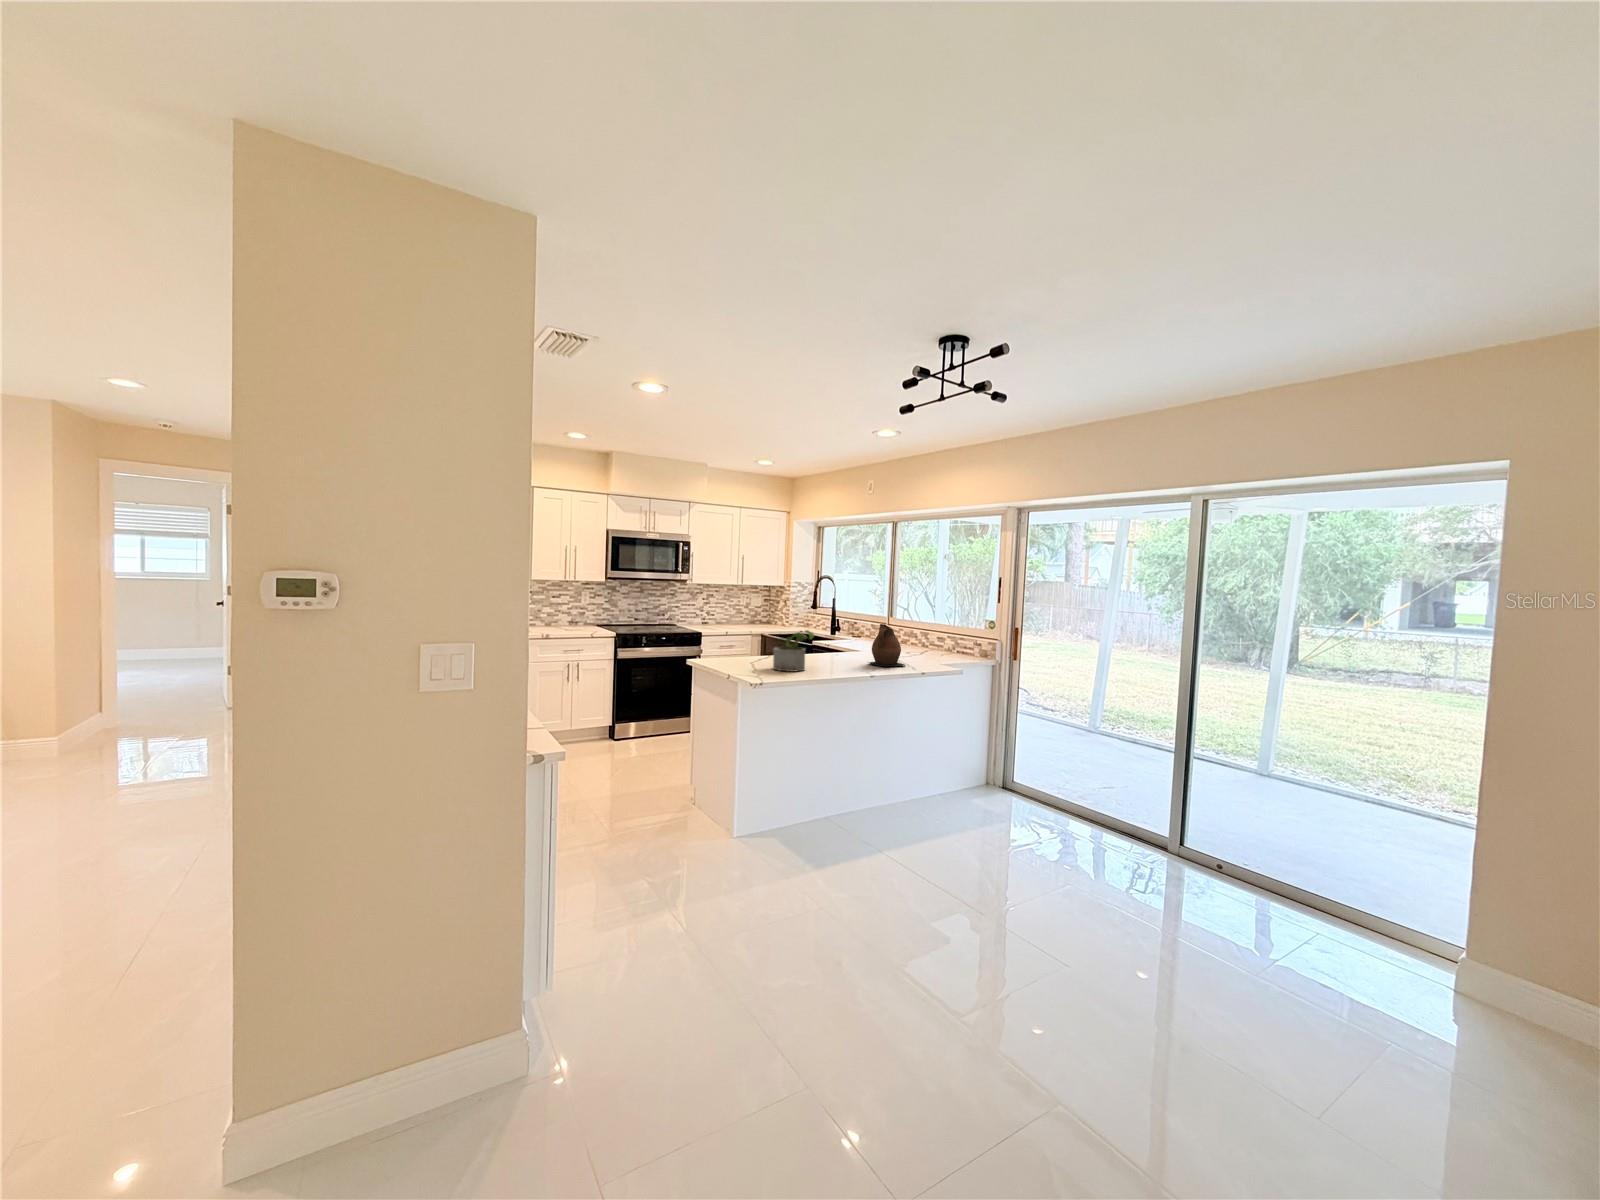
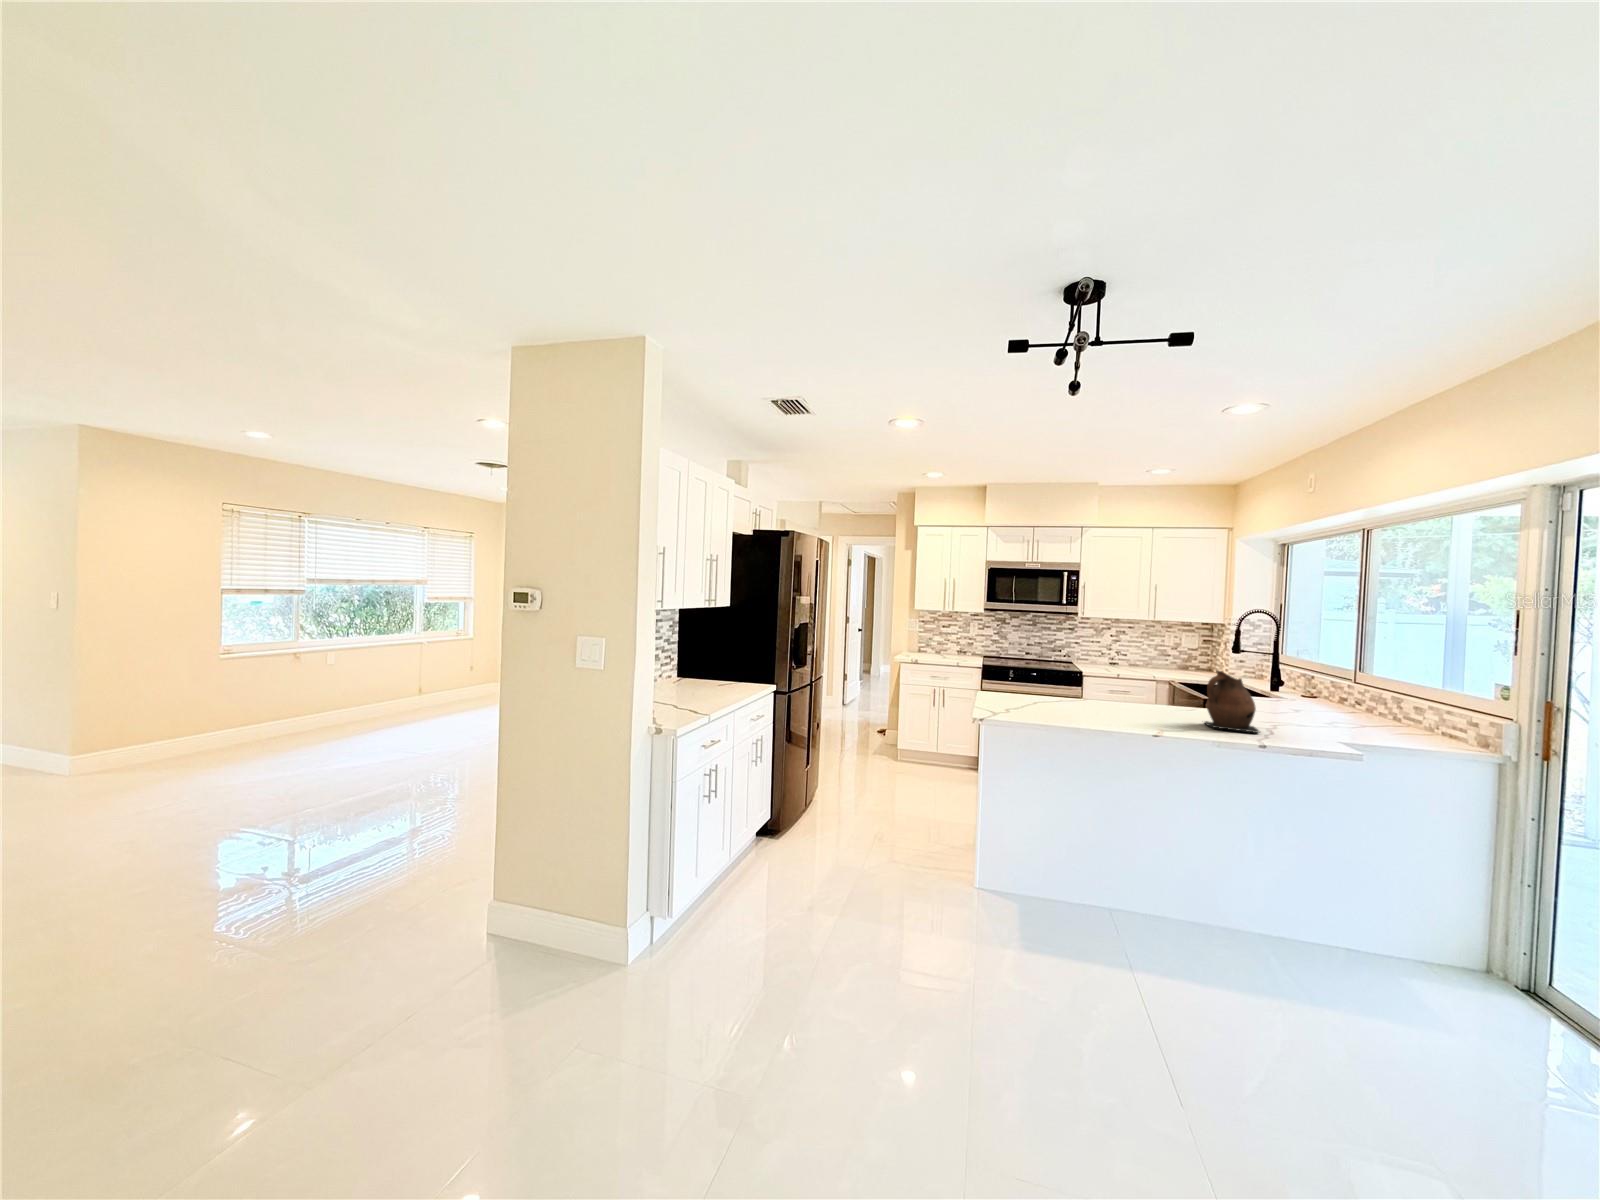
potted plant: present [773,630,814,672] -> none [1050,668,1104,716]

